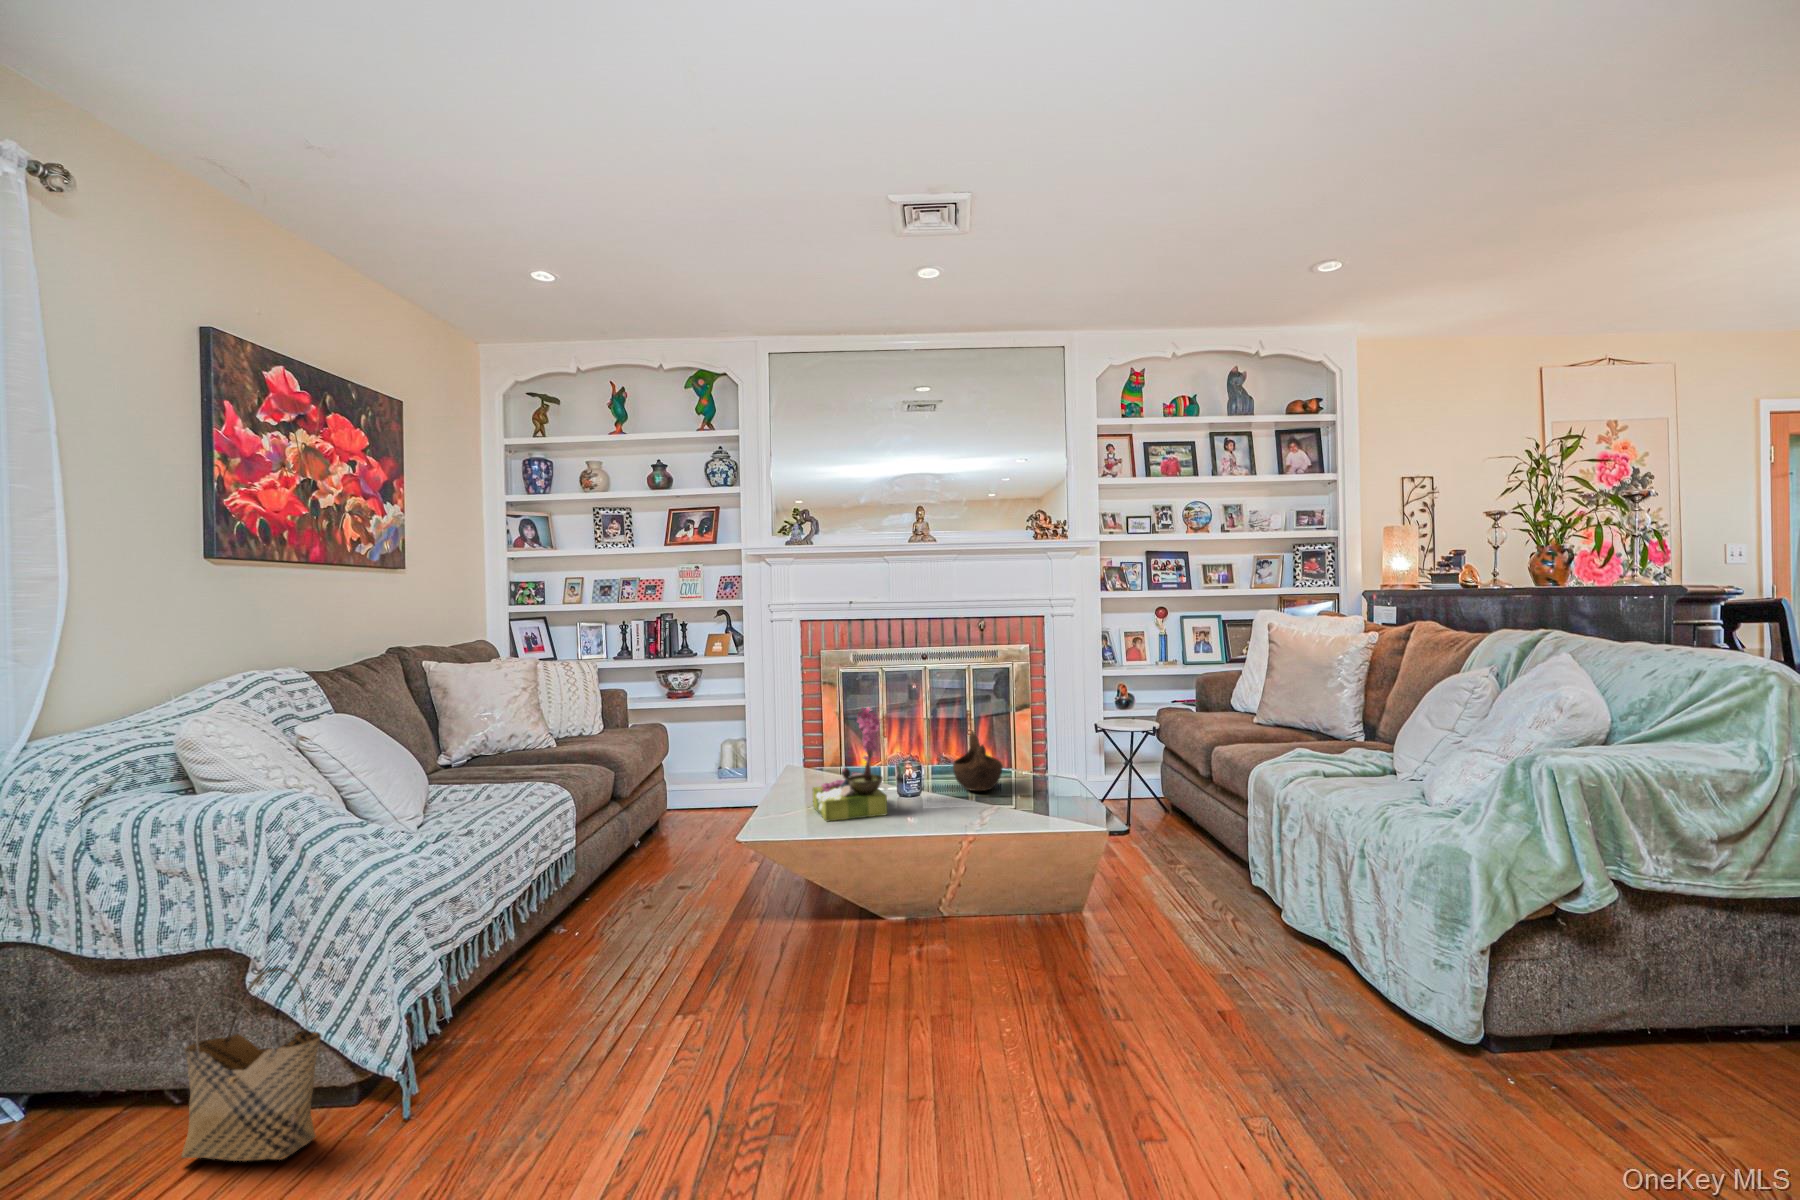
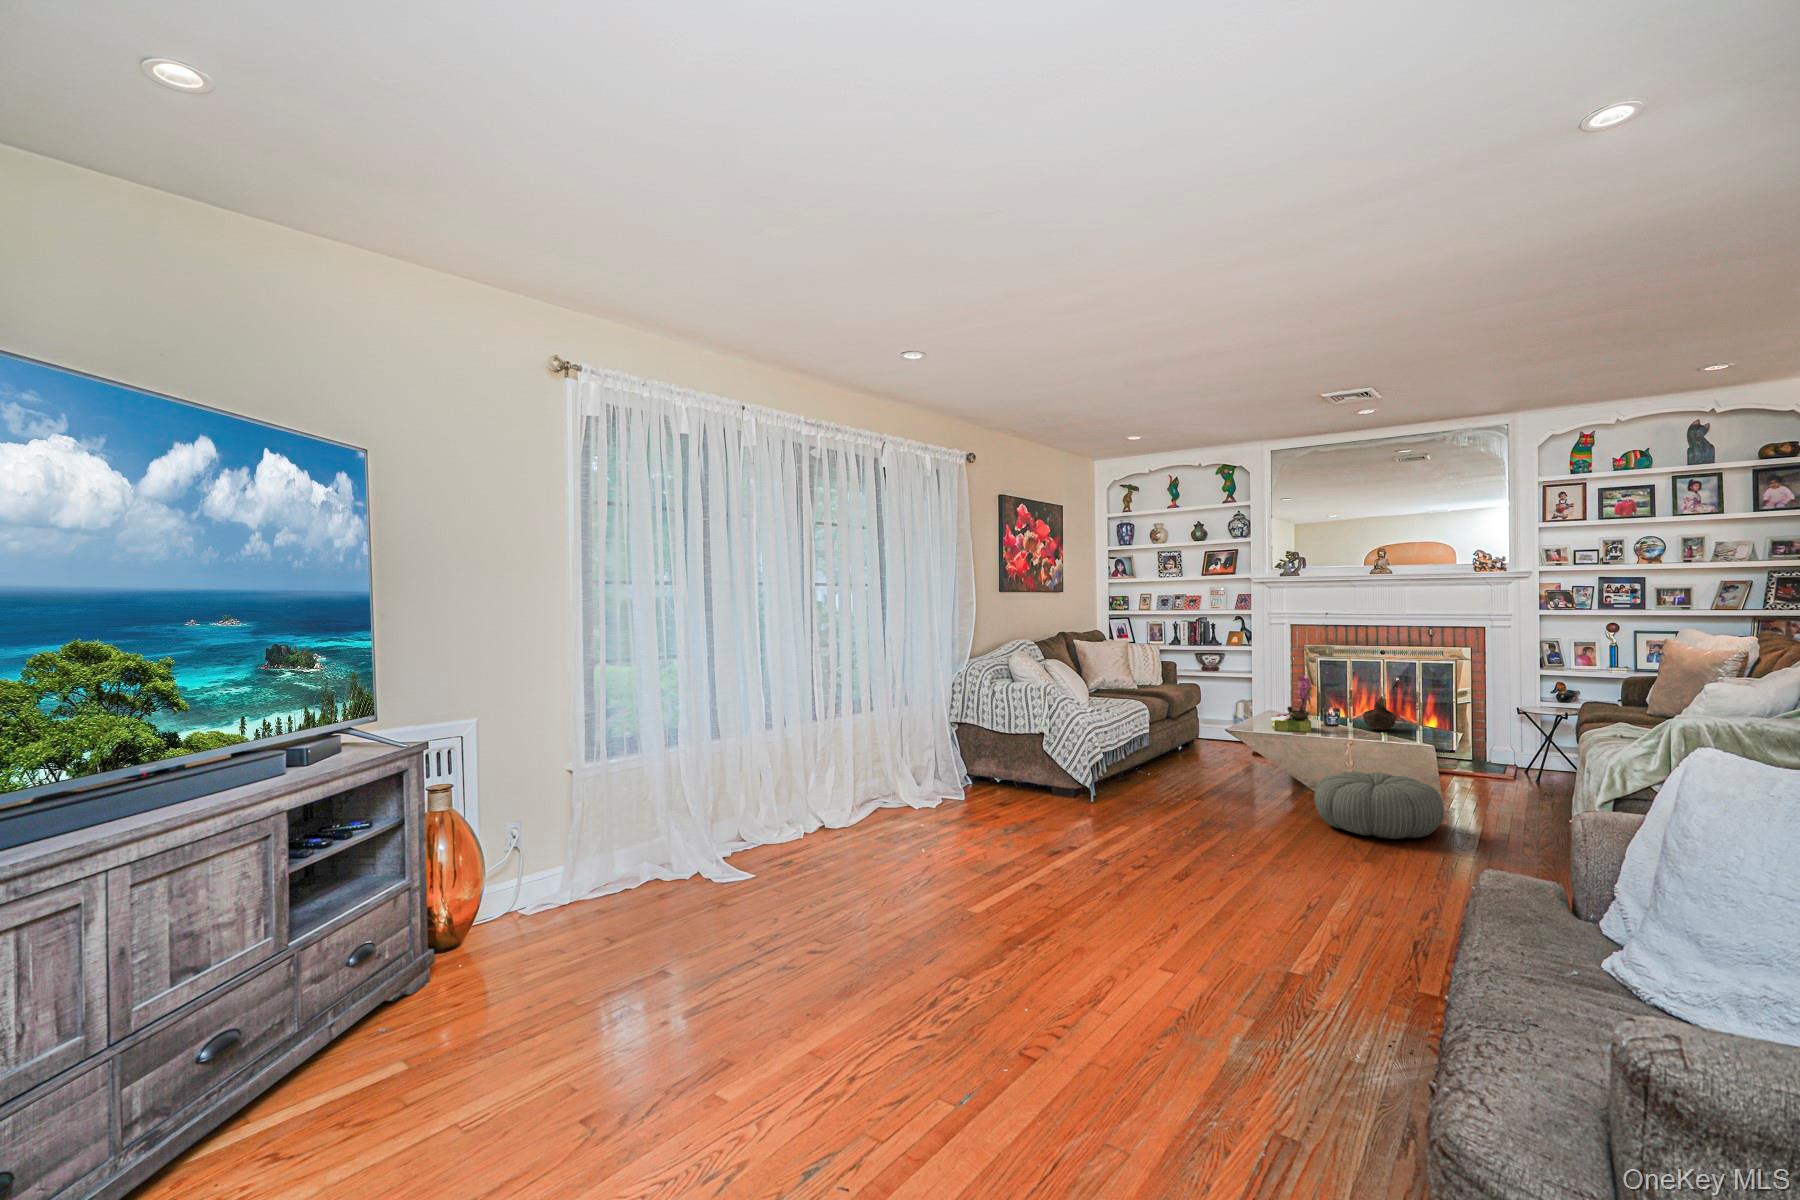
pouf: none [942,898,1187,1078] -> present [1314,772,1444,839]
woven basket: present [181,968,321,1161] -> none [1027,742,1067,800]

